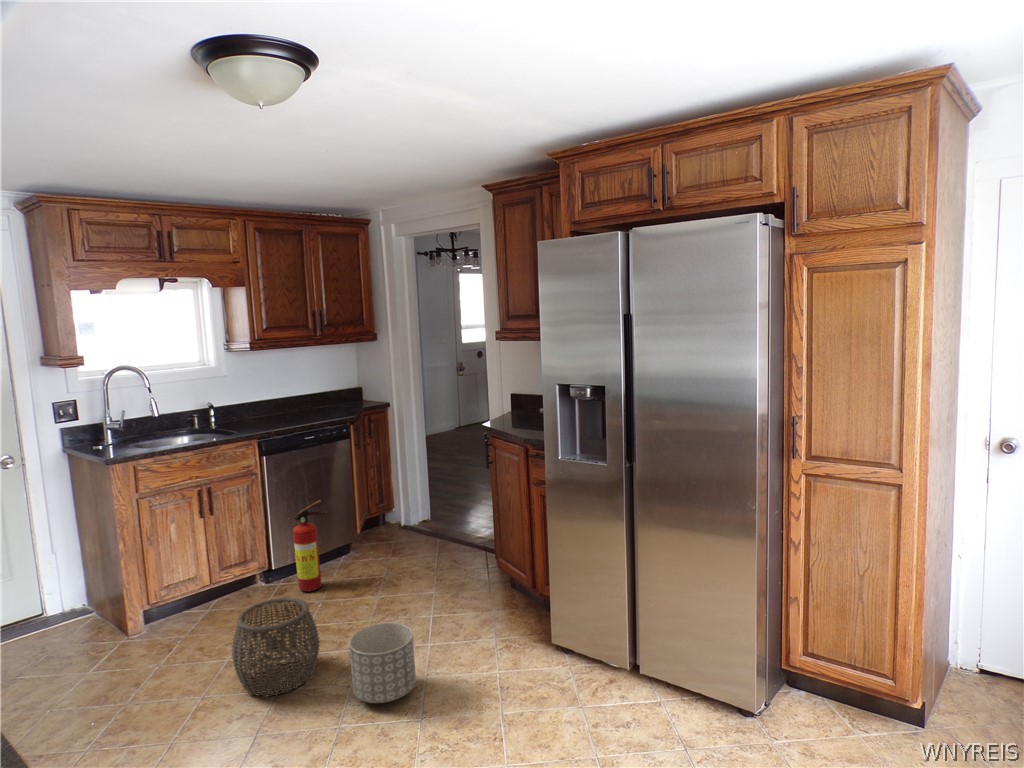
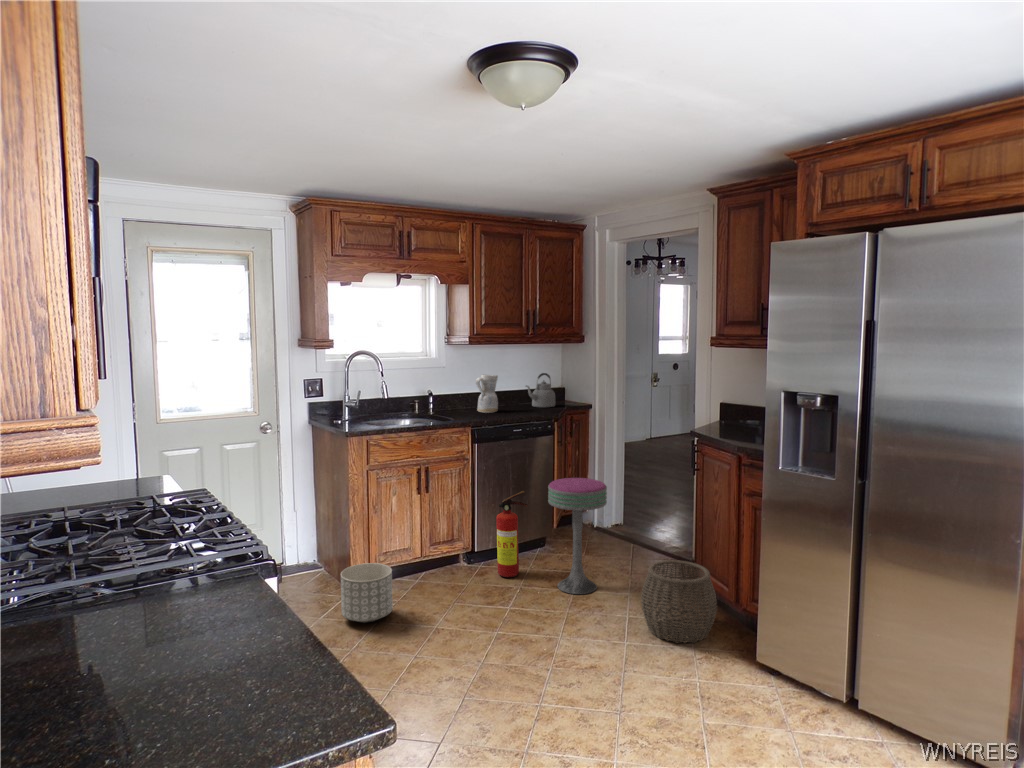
kettle: none [319,374,354,410] -> present [526,373,555,407]
ceramic pitcher: none [263,381,290,421] -> present [476,375,498,413]
bar stool: none [345,481,406,599] -> present [548,478,607,594]
woven basket: present [231,598,320,697] -> present [641,560,717,643]
planter: present [349,623,416,703] -> present [341,563,393,623]

